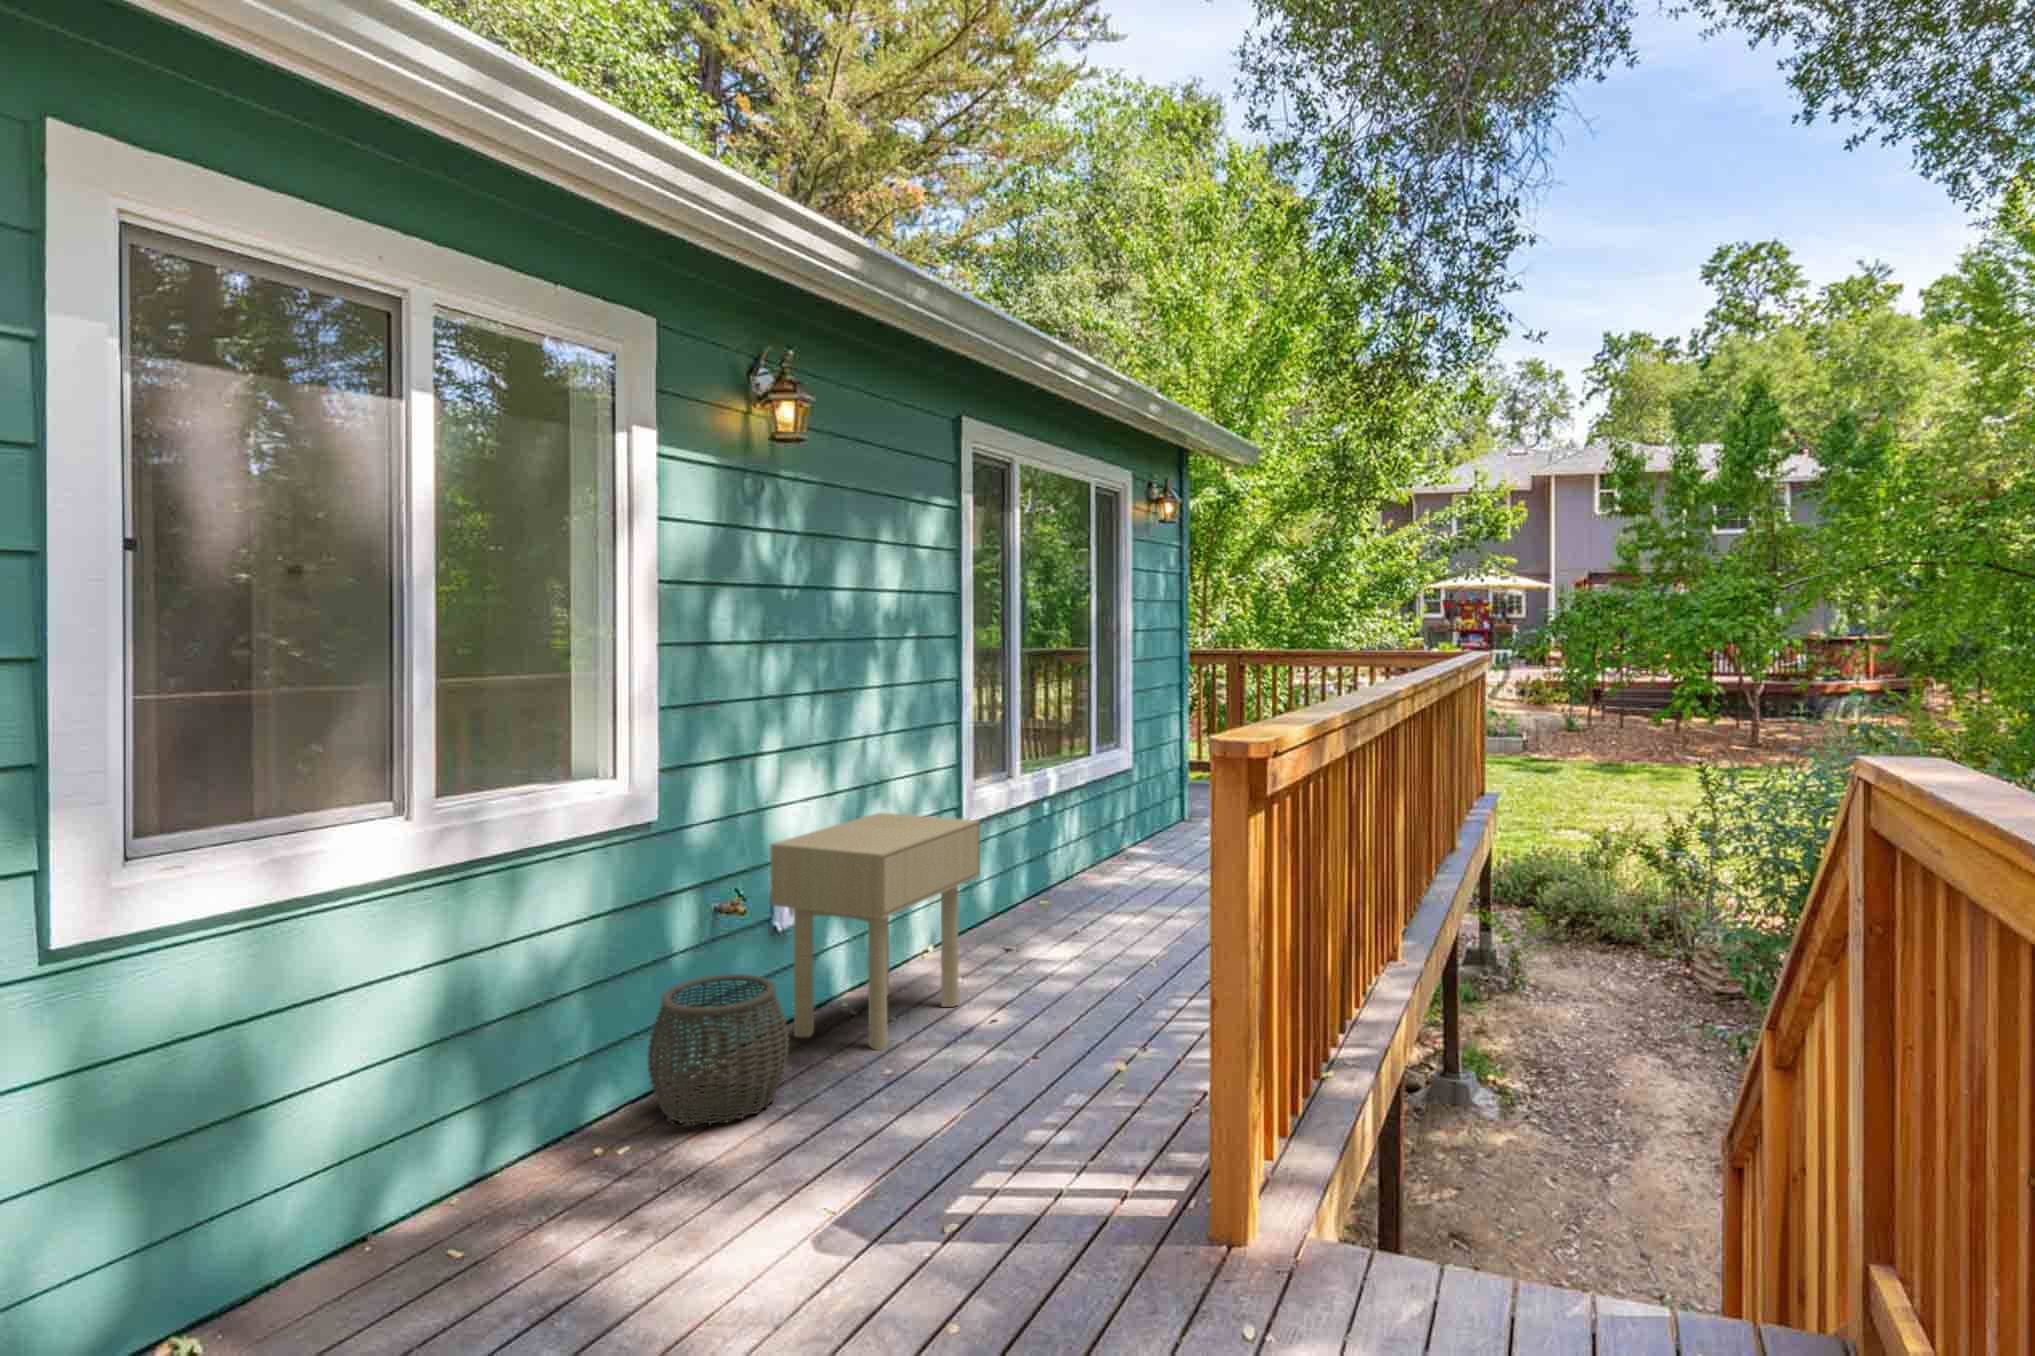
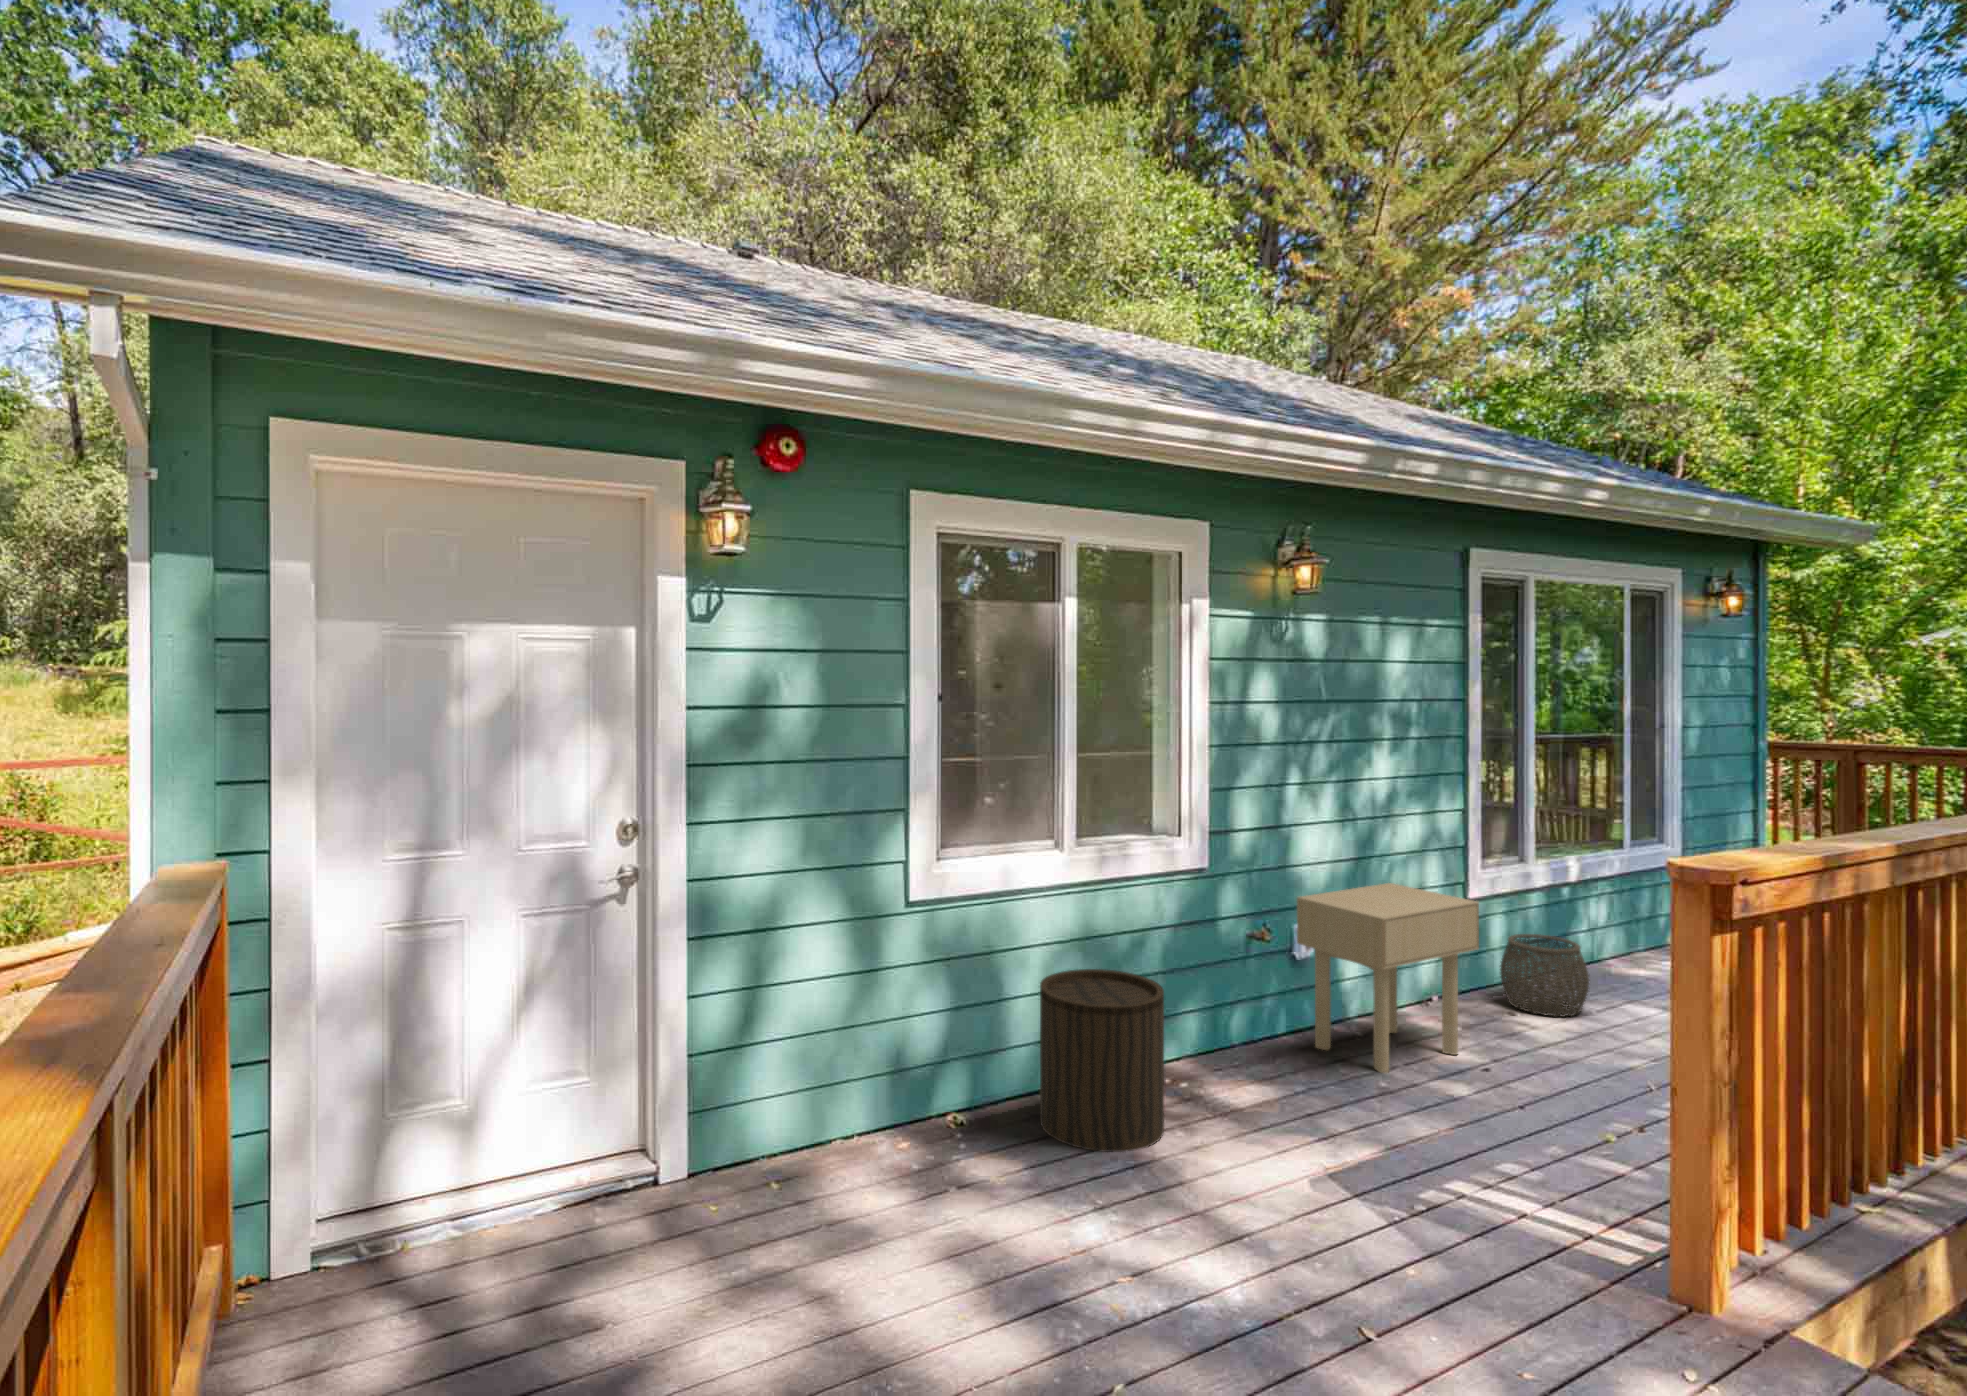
woven basket: present [648,974,789,1125] -> present [1500,934,1589,1017]
stool: none [357,994,587,1309] -> present [1040,969,1164,1152]

